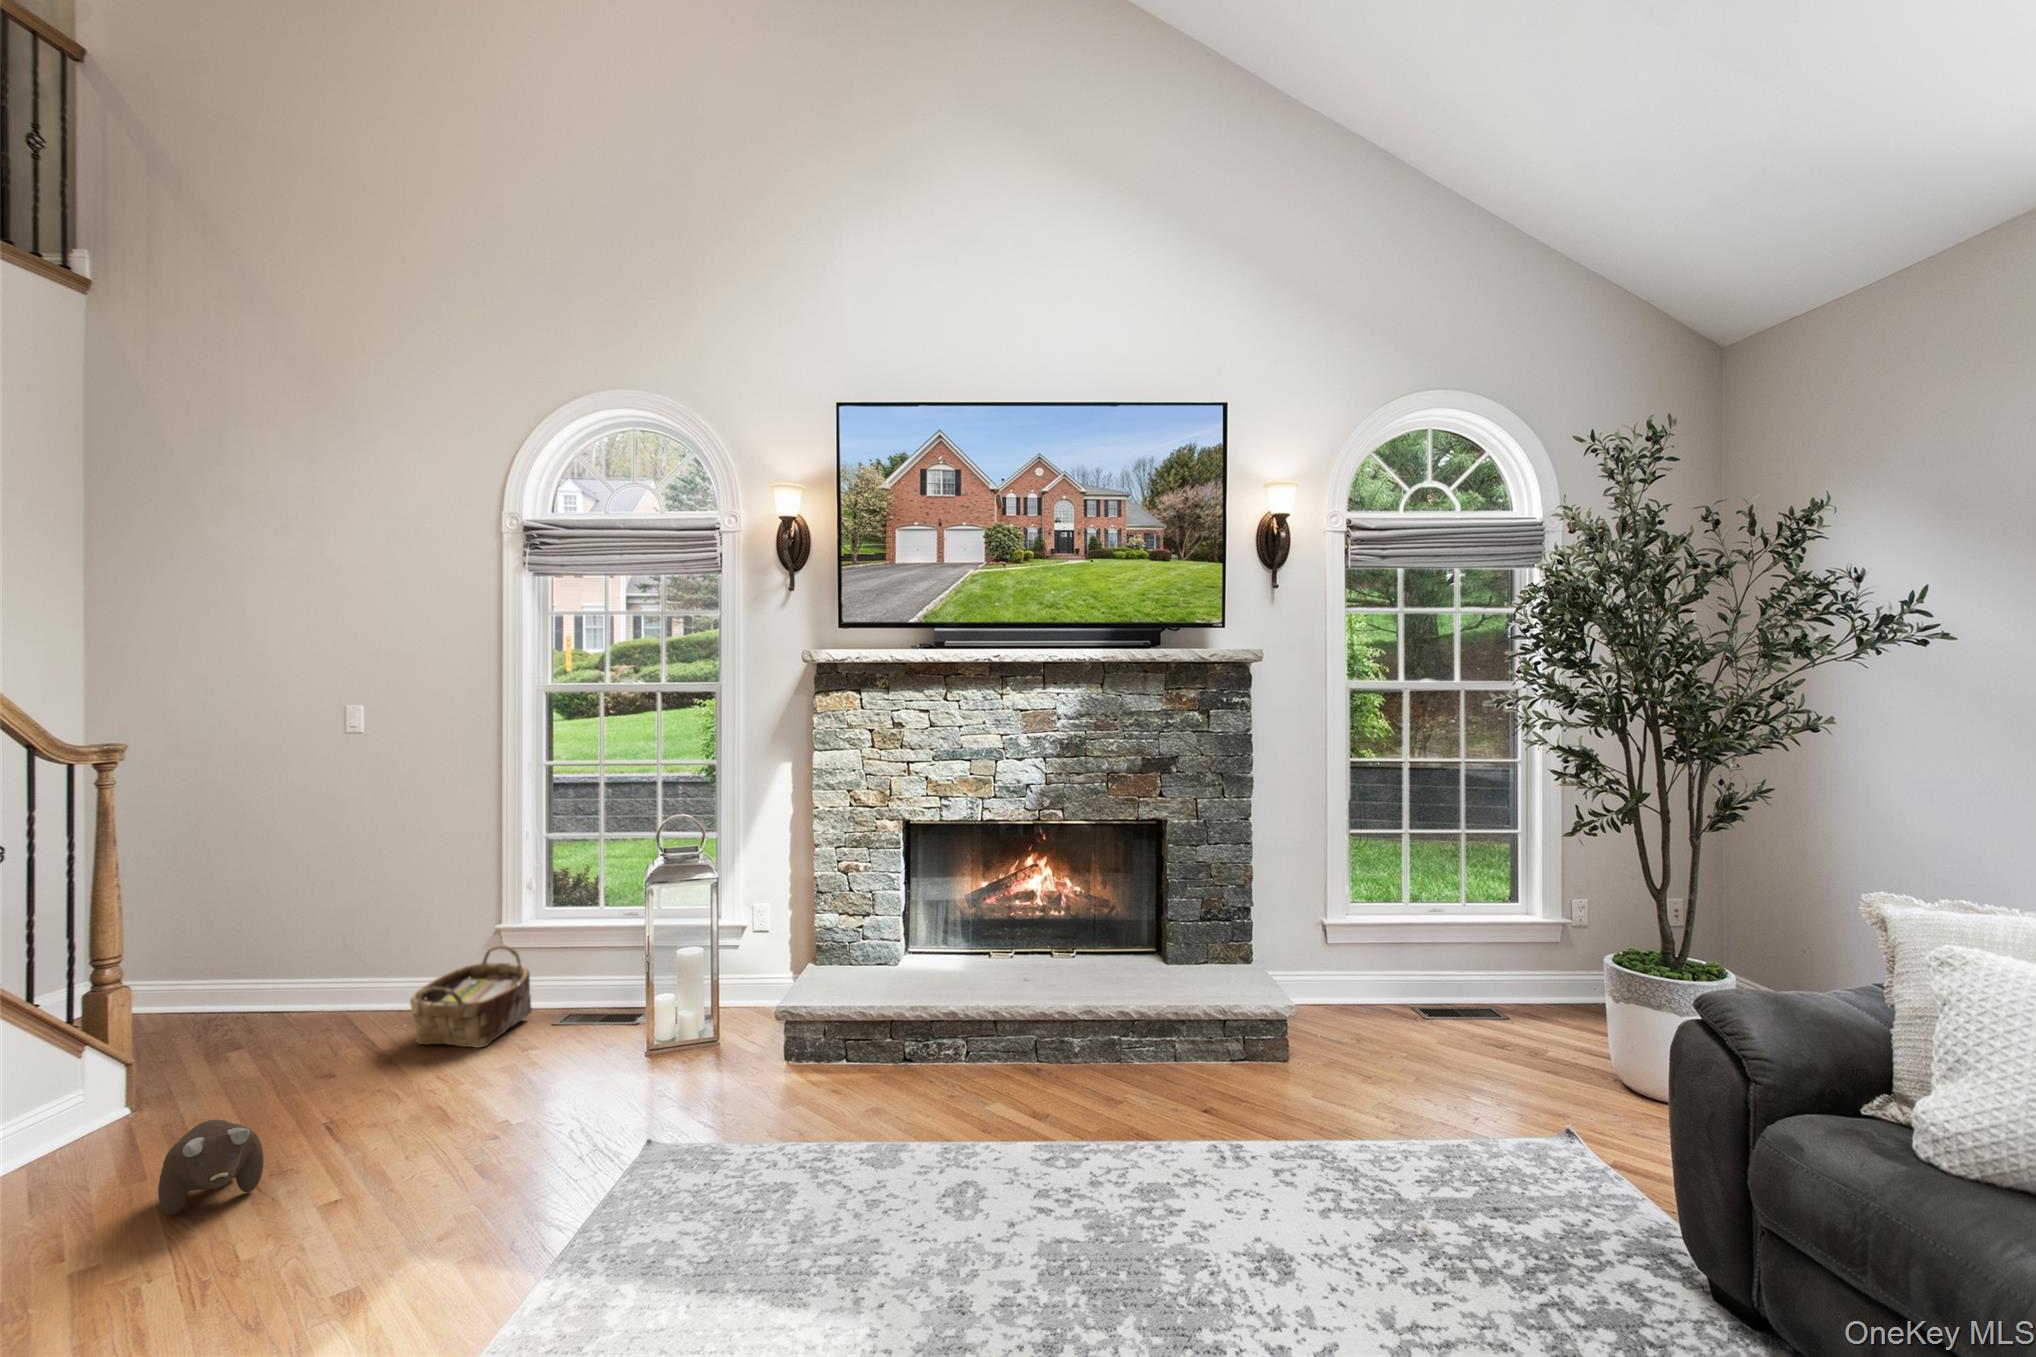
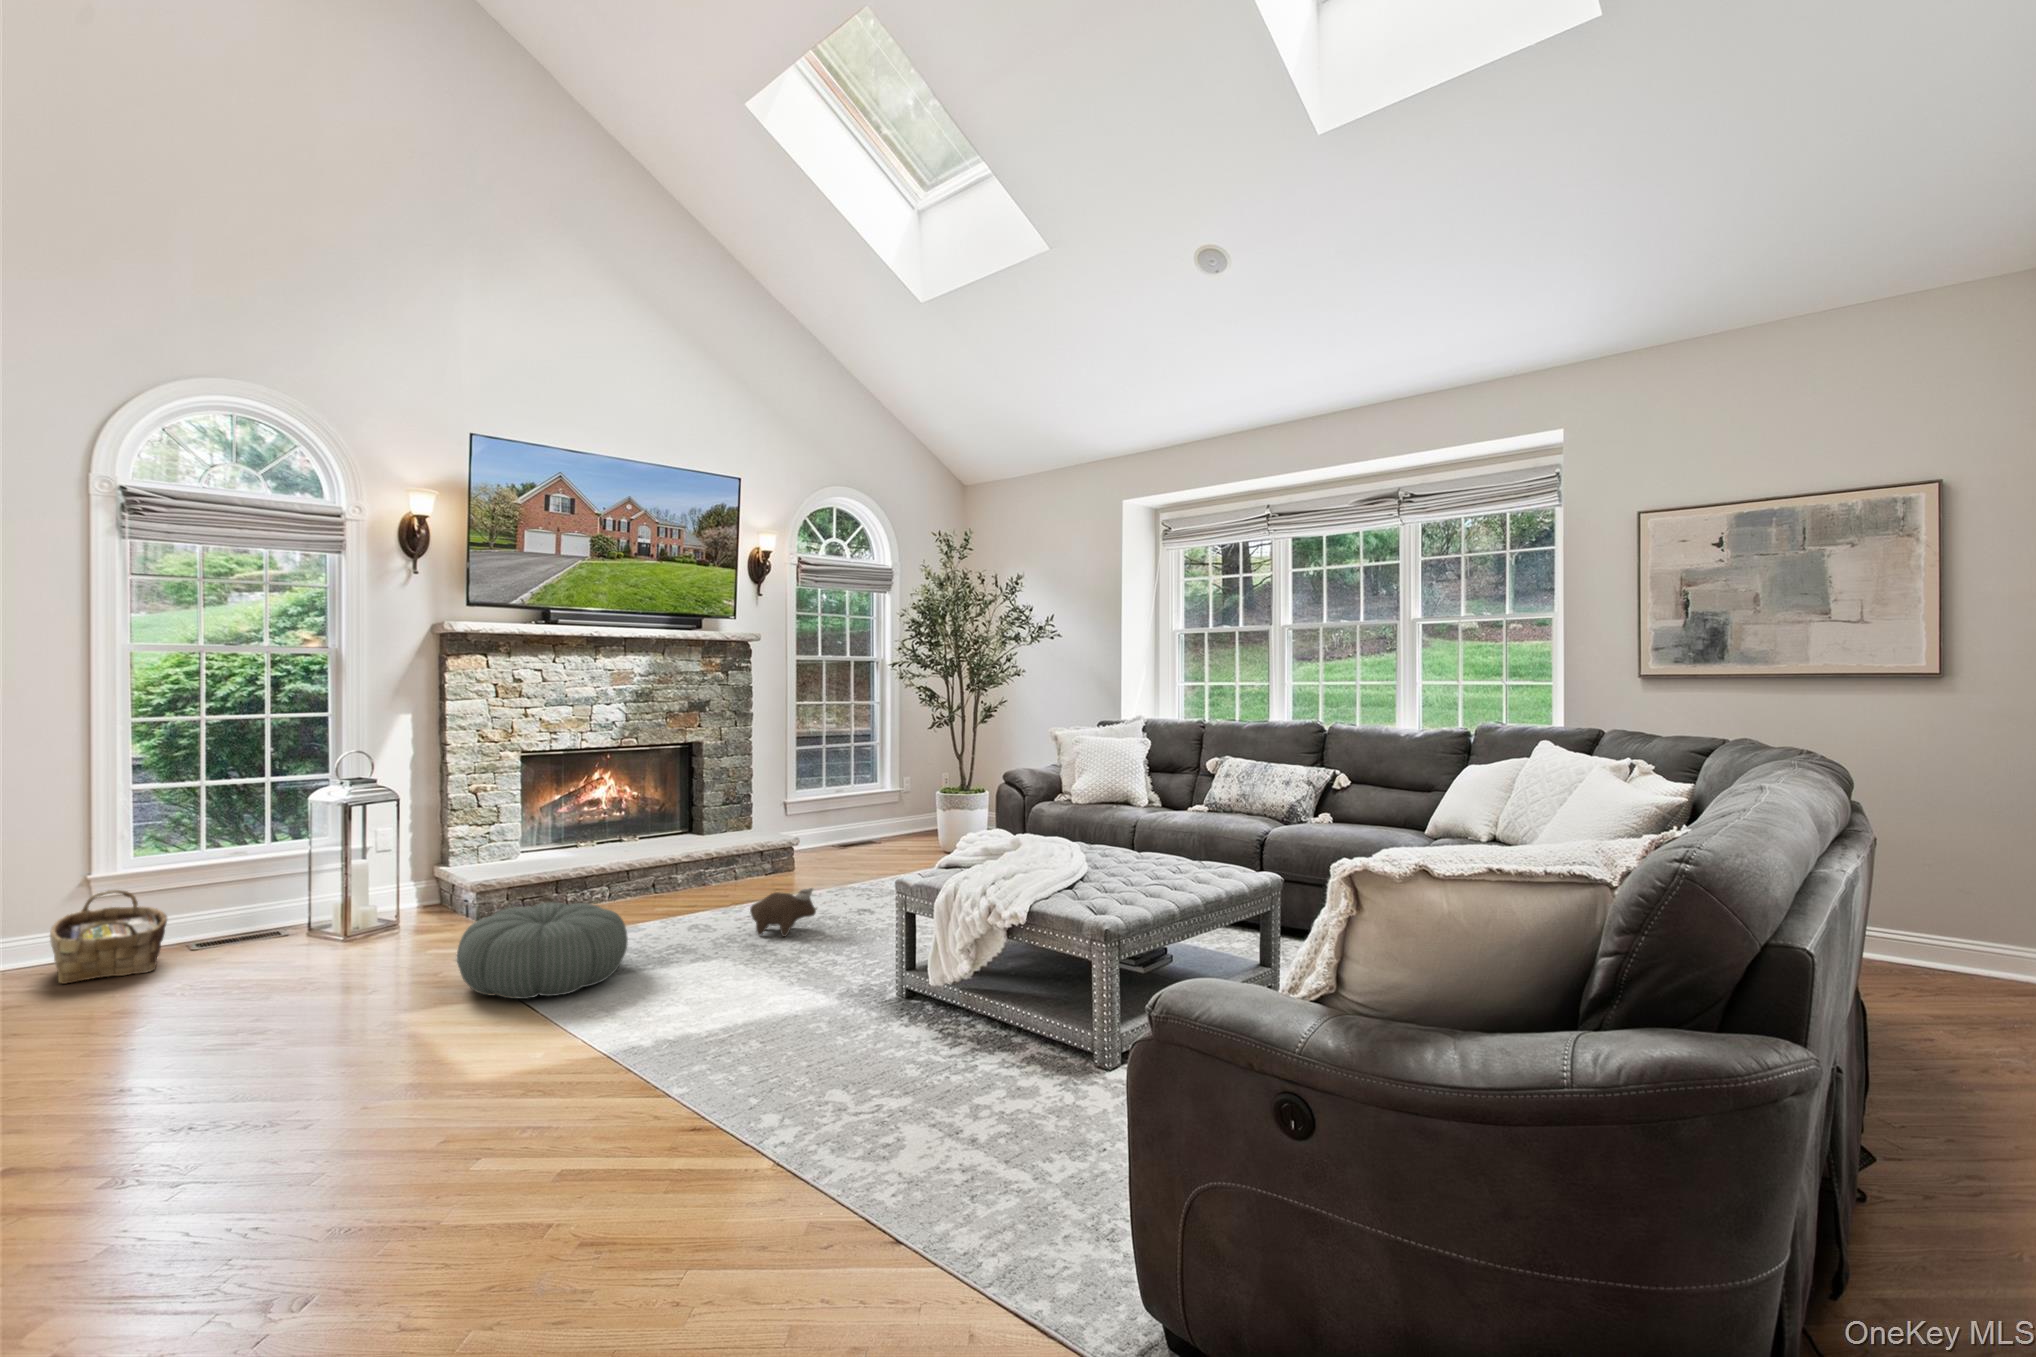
pouf: none [522,1080,789,1278] -> present [457,902,628,999]
plush toy: present [158,1120,264,1215] -> present [750,888,817,937]

